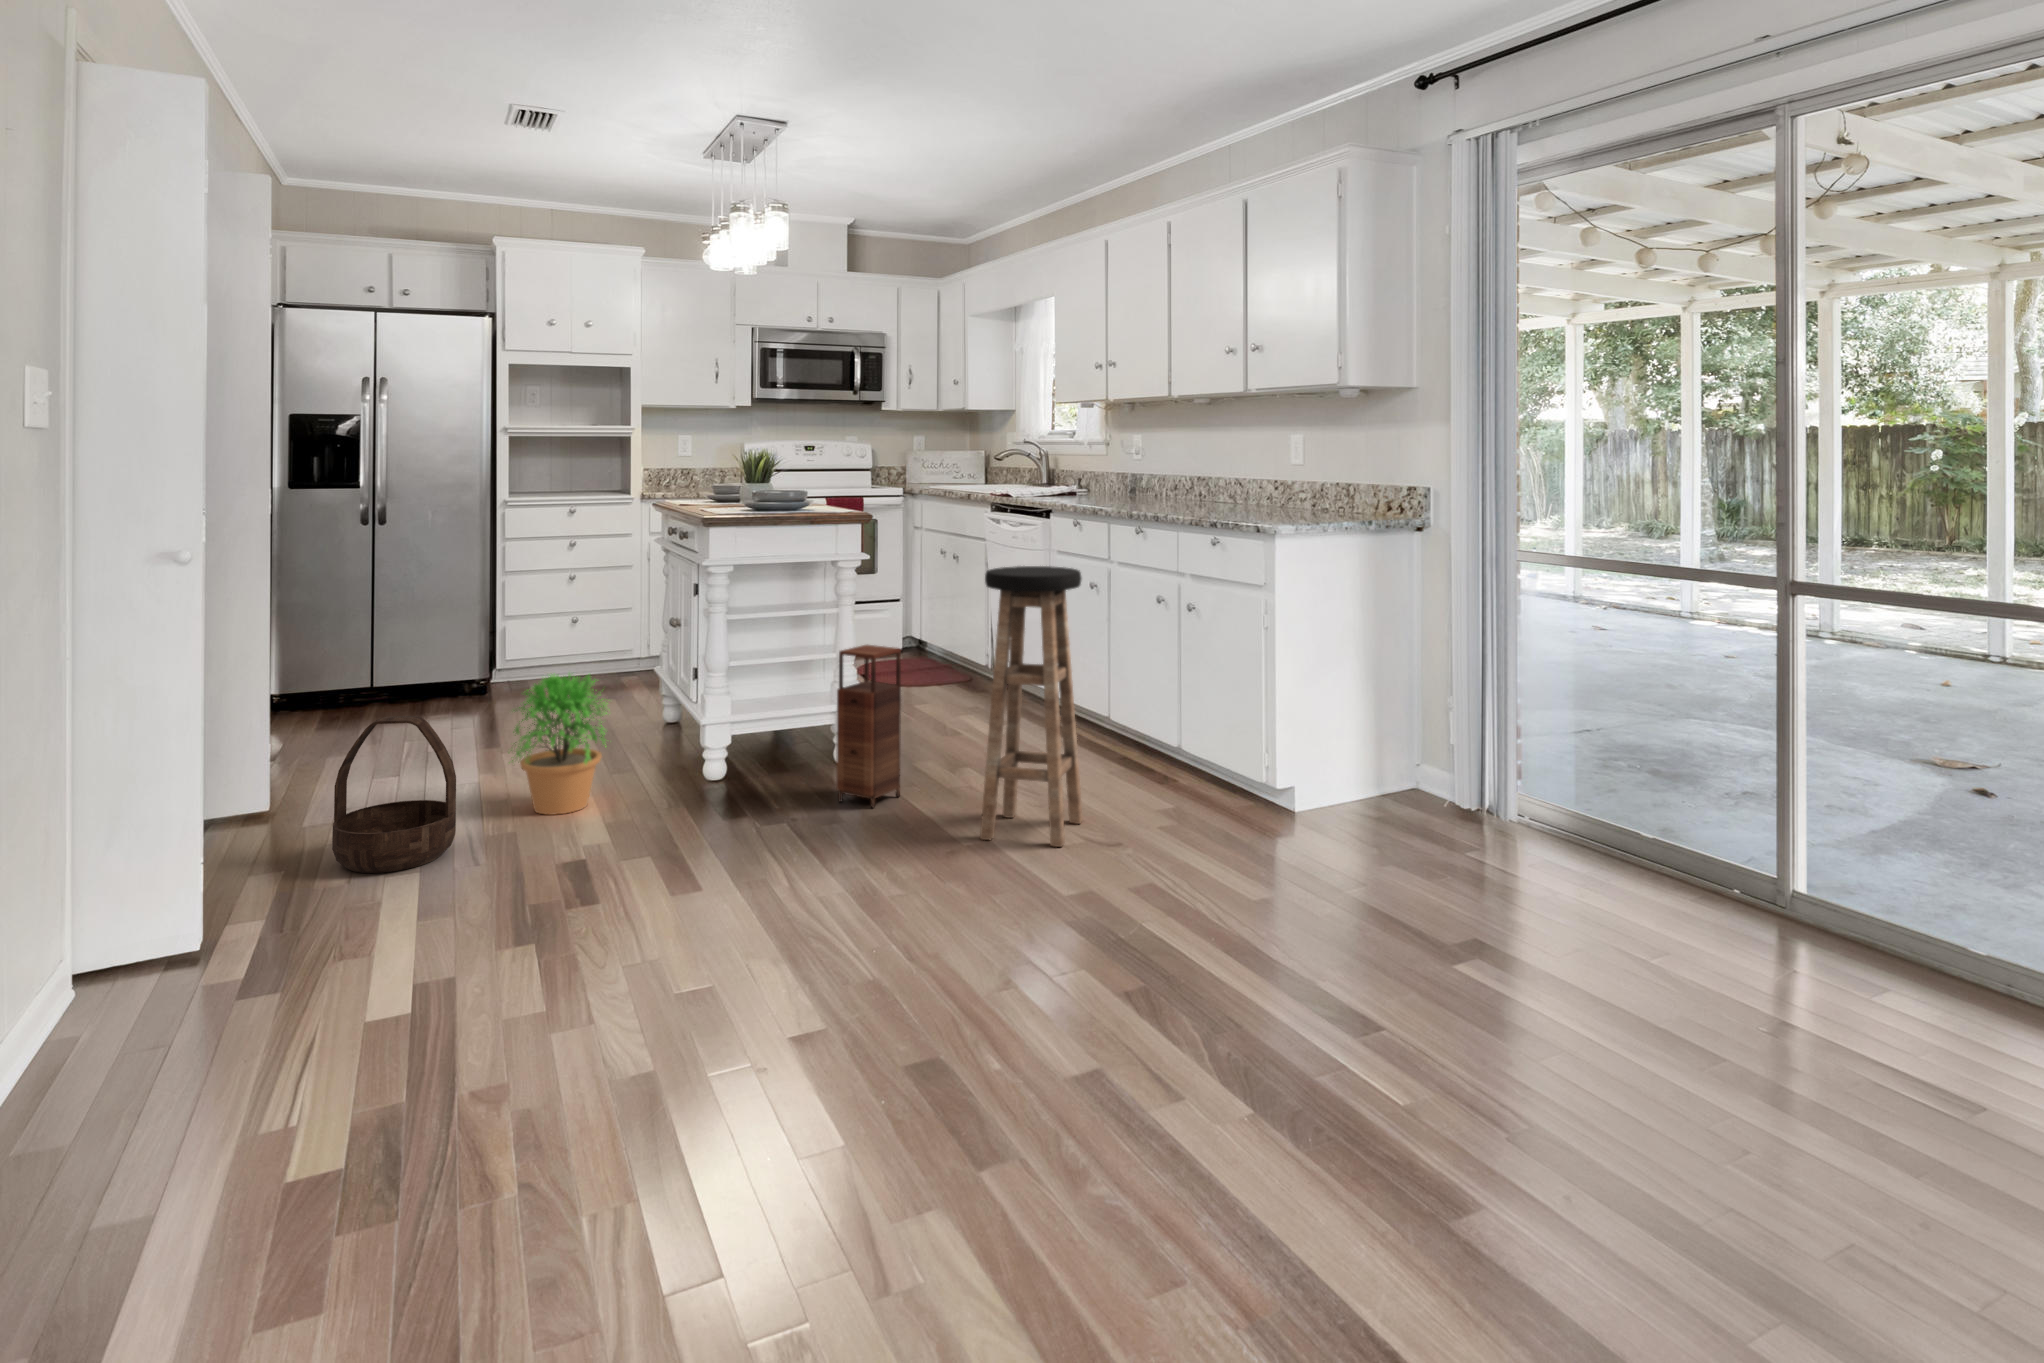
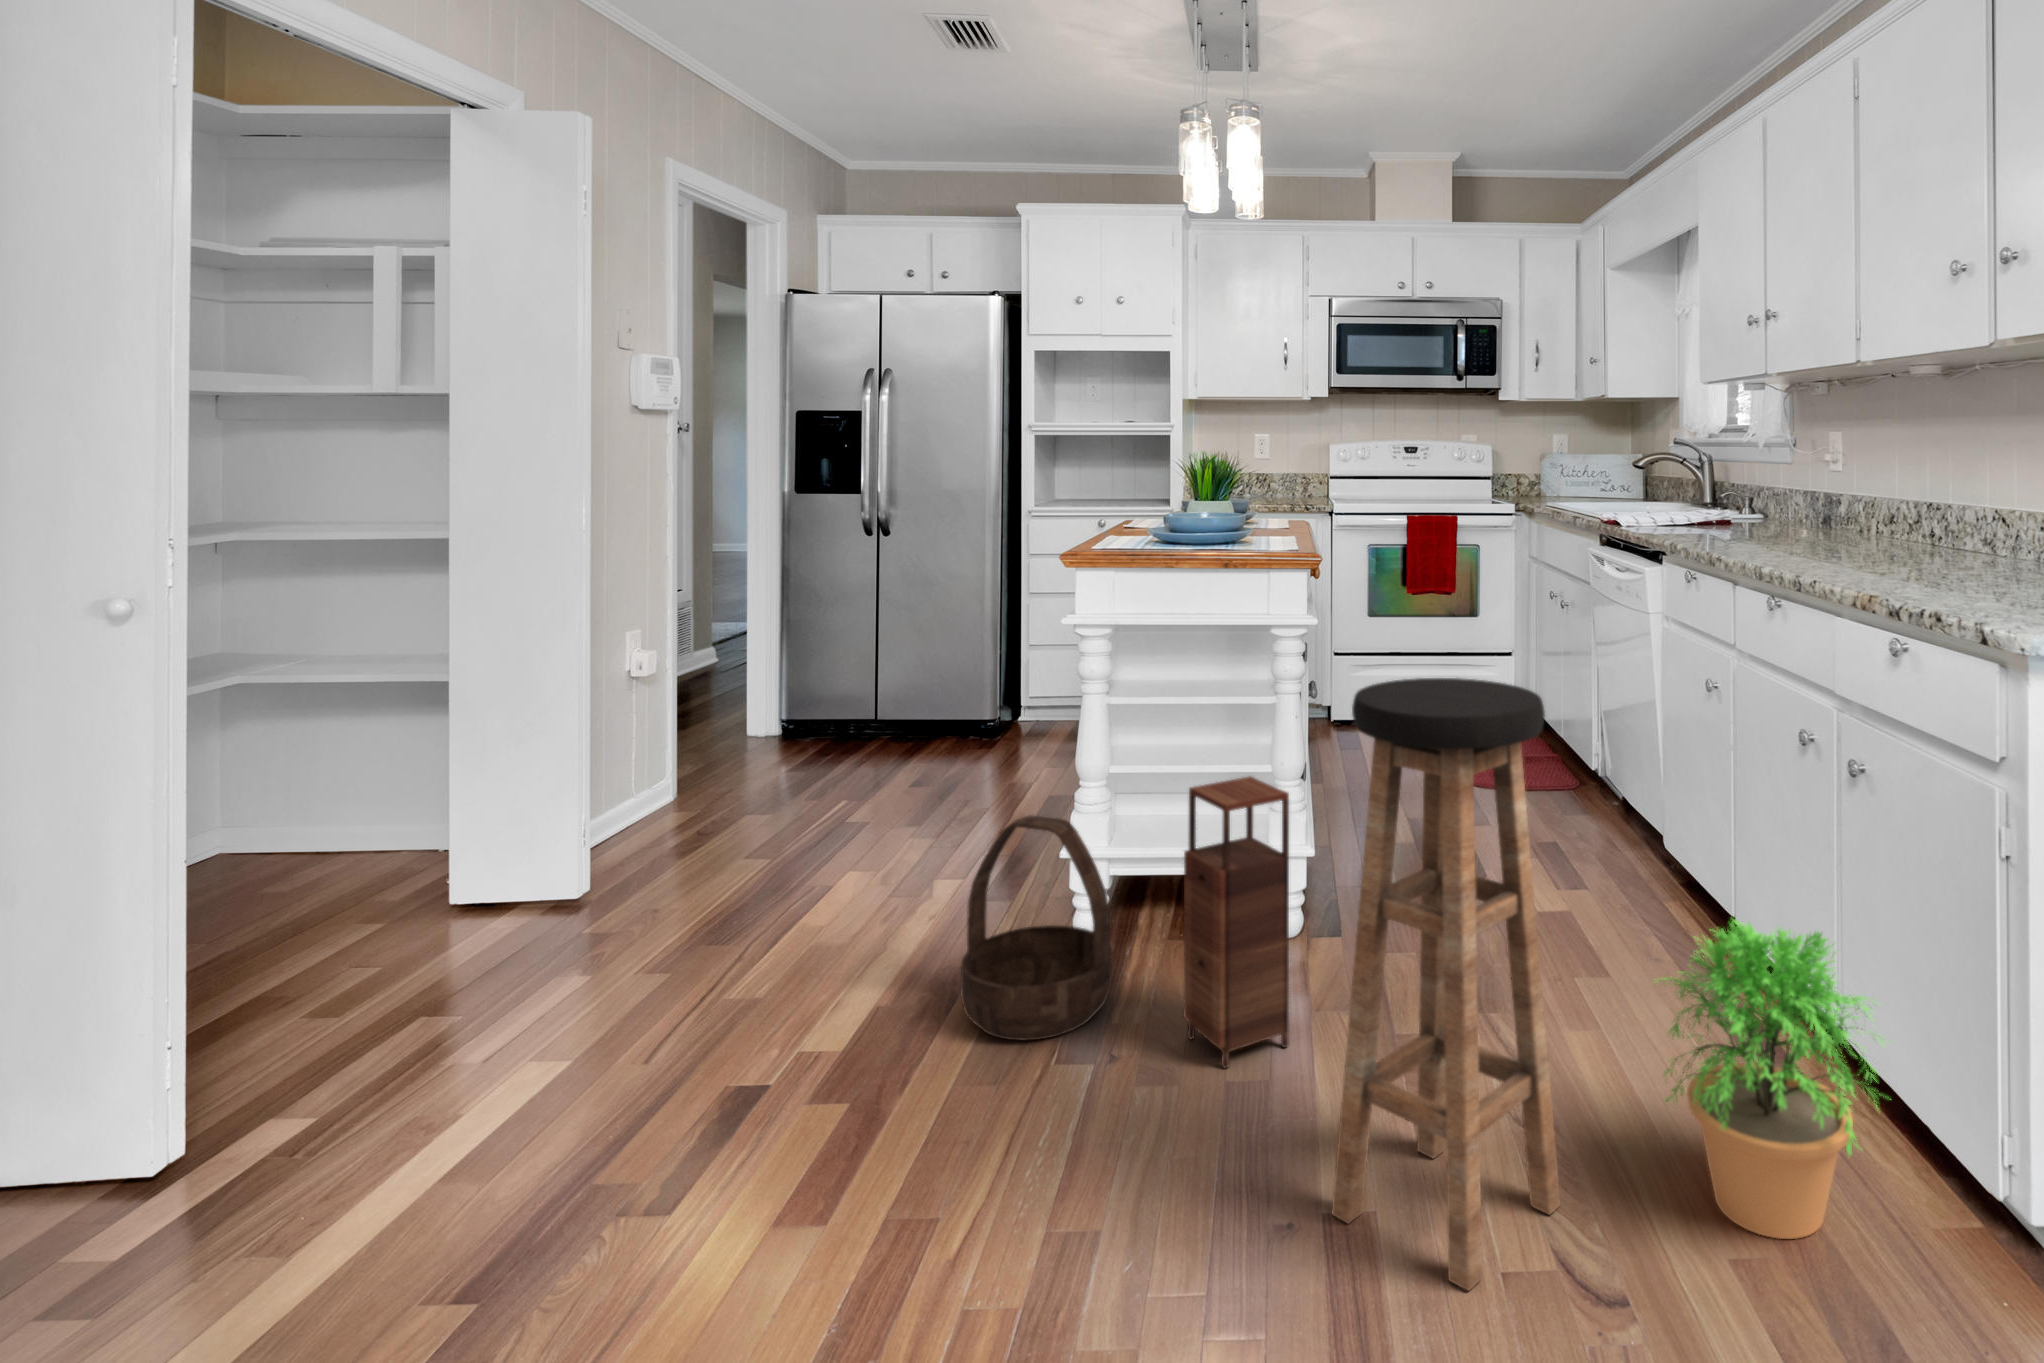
potted plant: present [512,674,608,815] -> present [1659,919,1881,1239]
basket: present [332,716,456,873] -> present [961,815,1112,1041]

